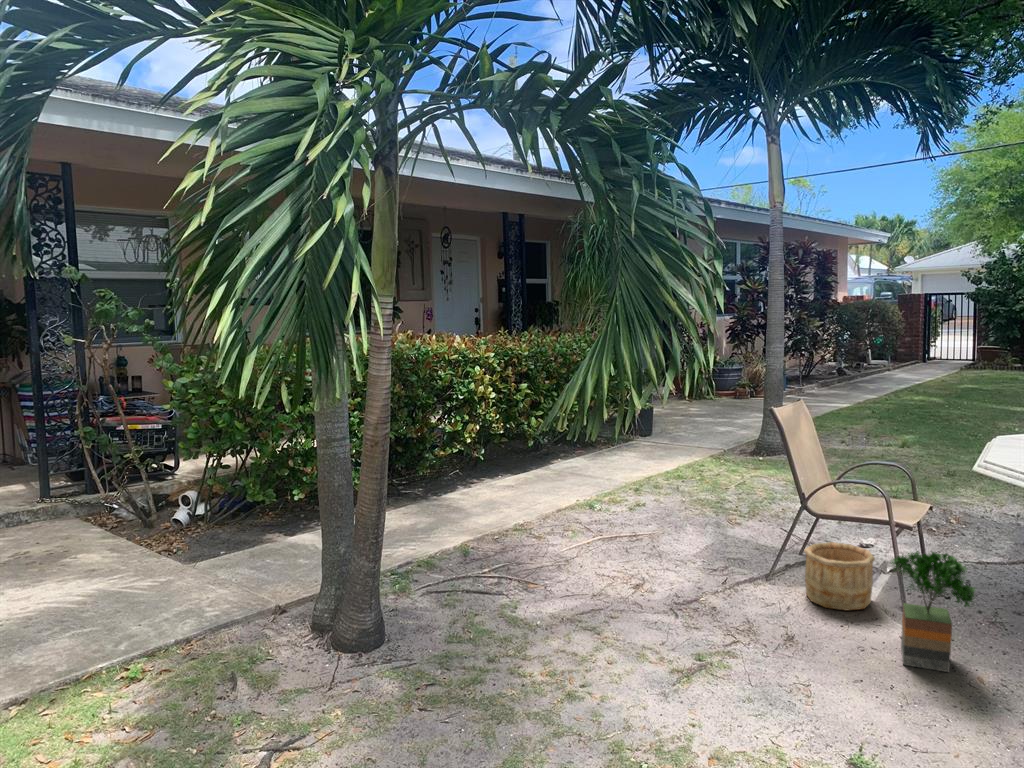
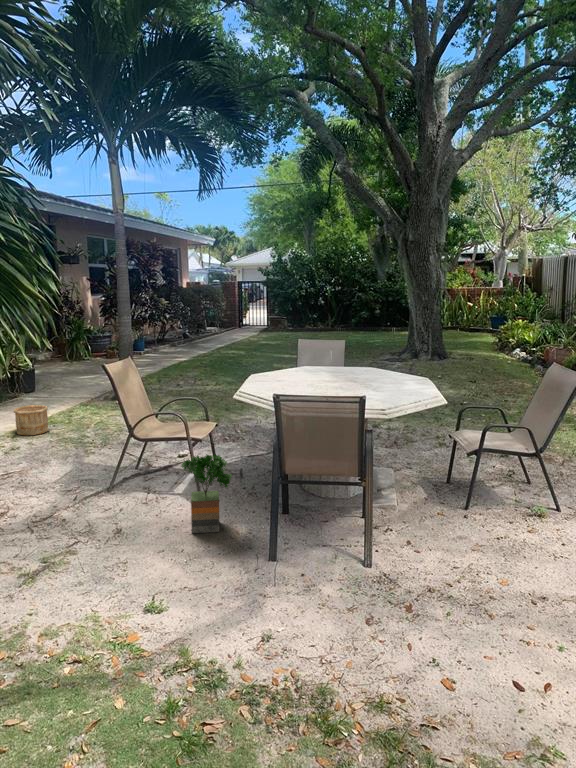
wooden bucket: present [804,542,875,610] -> present [14,405,48,435]

